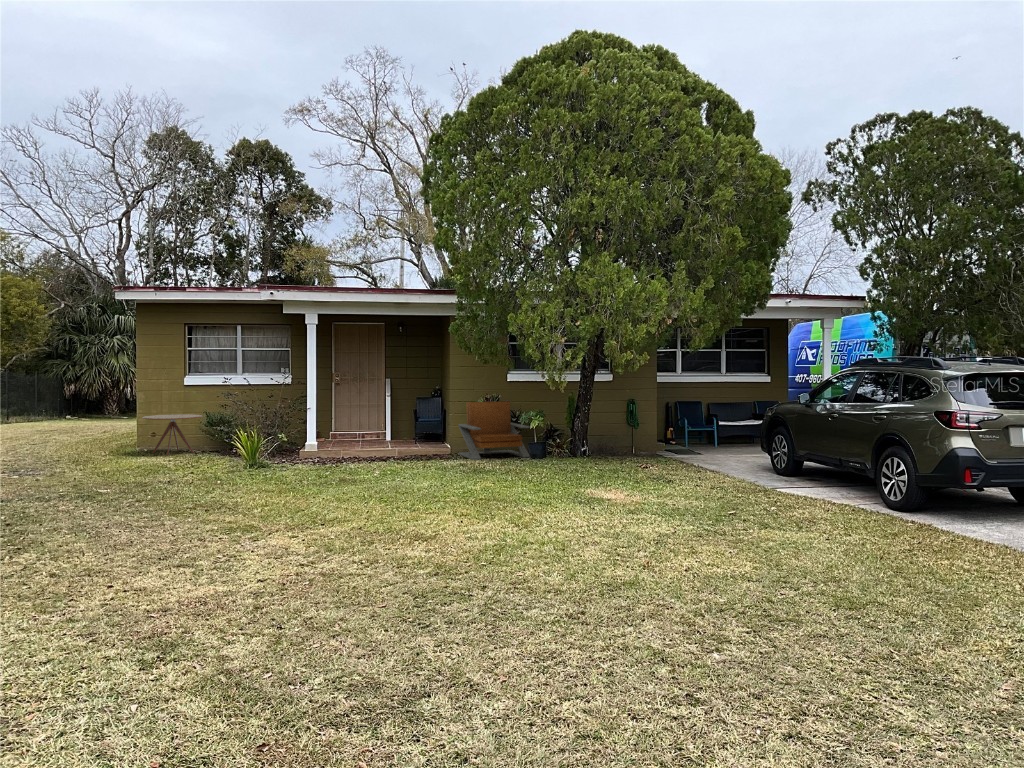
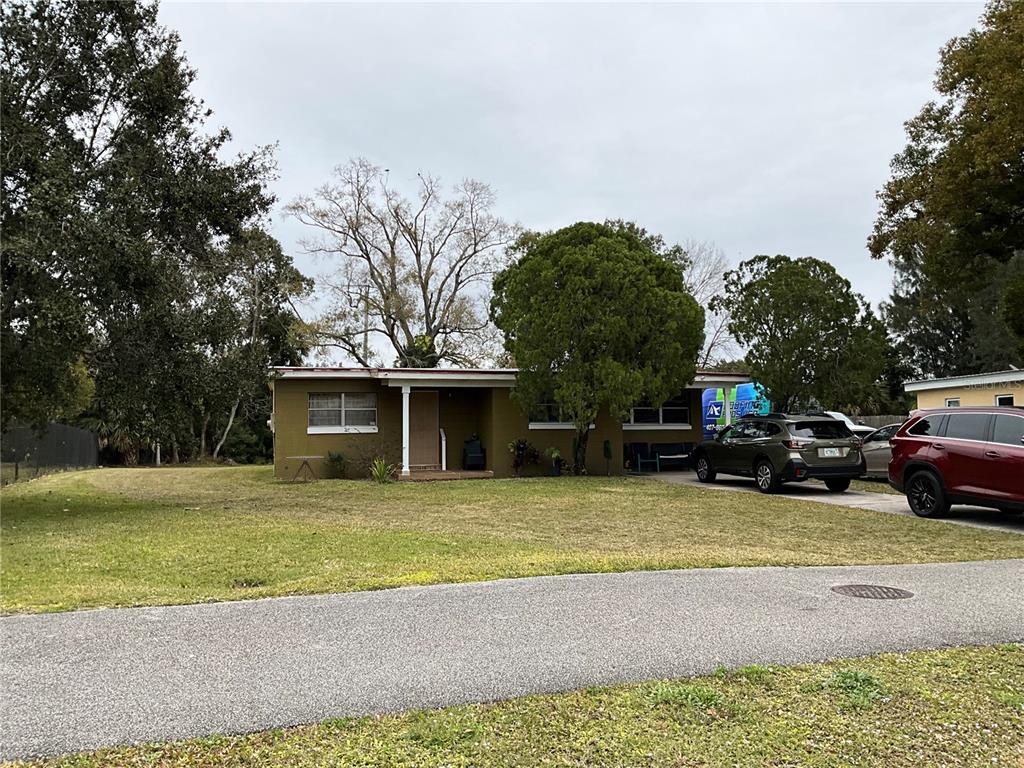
lounge chair: present [458,401,530,460] -> none [500,443,549,481]

